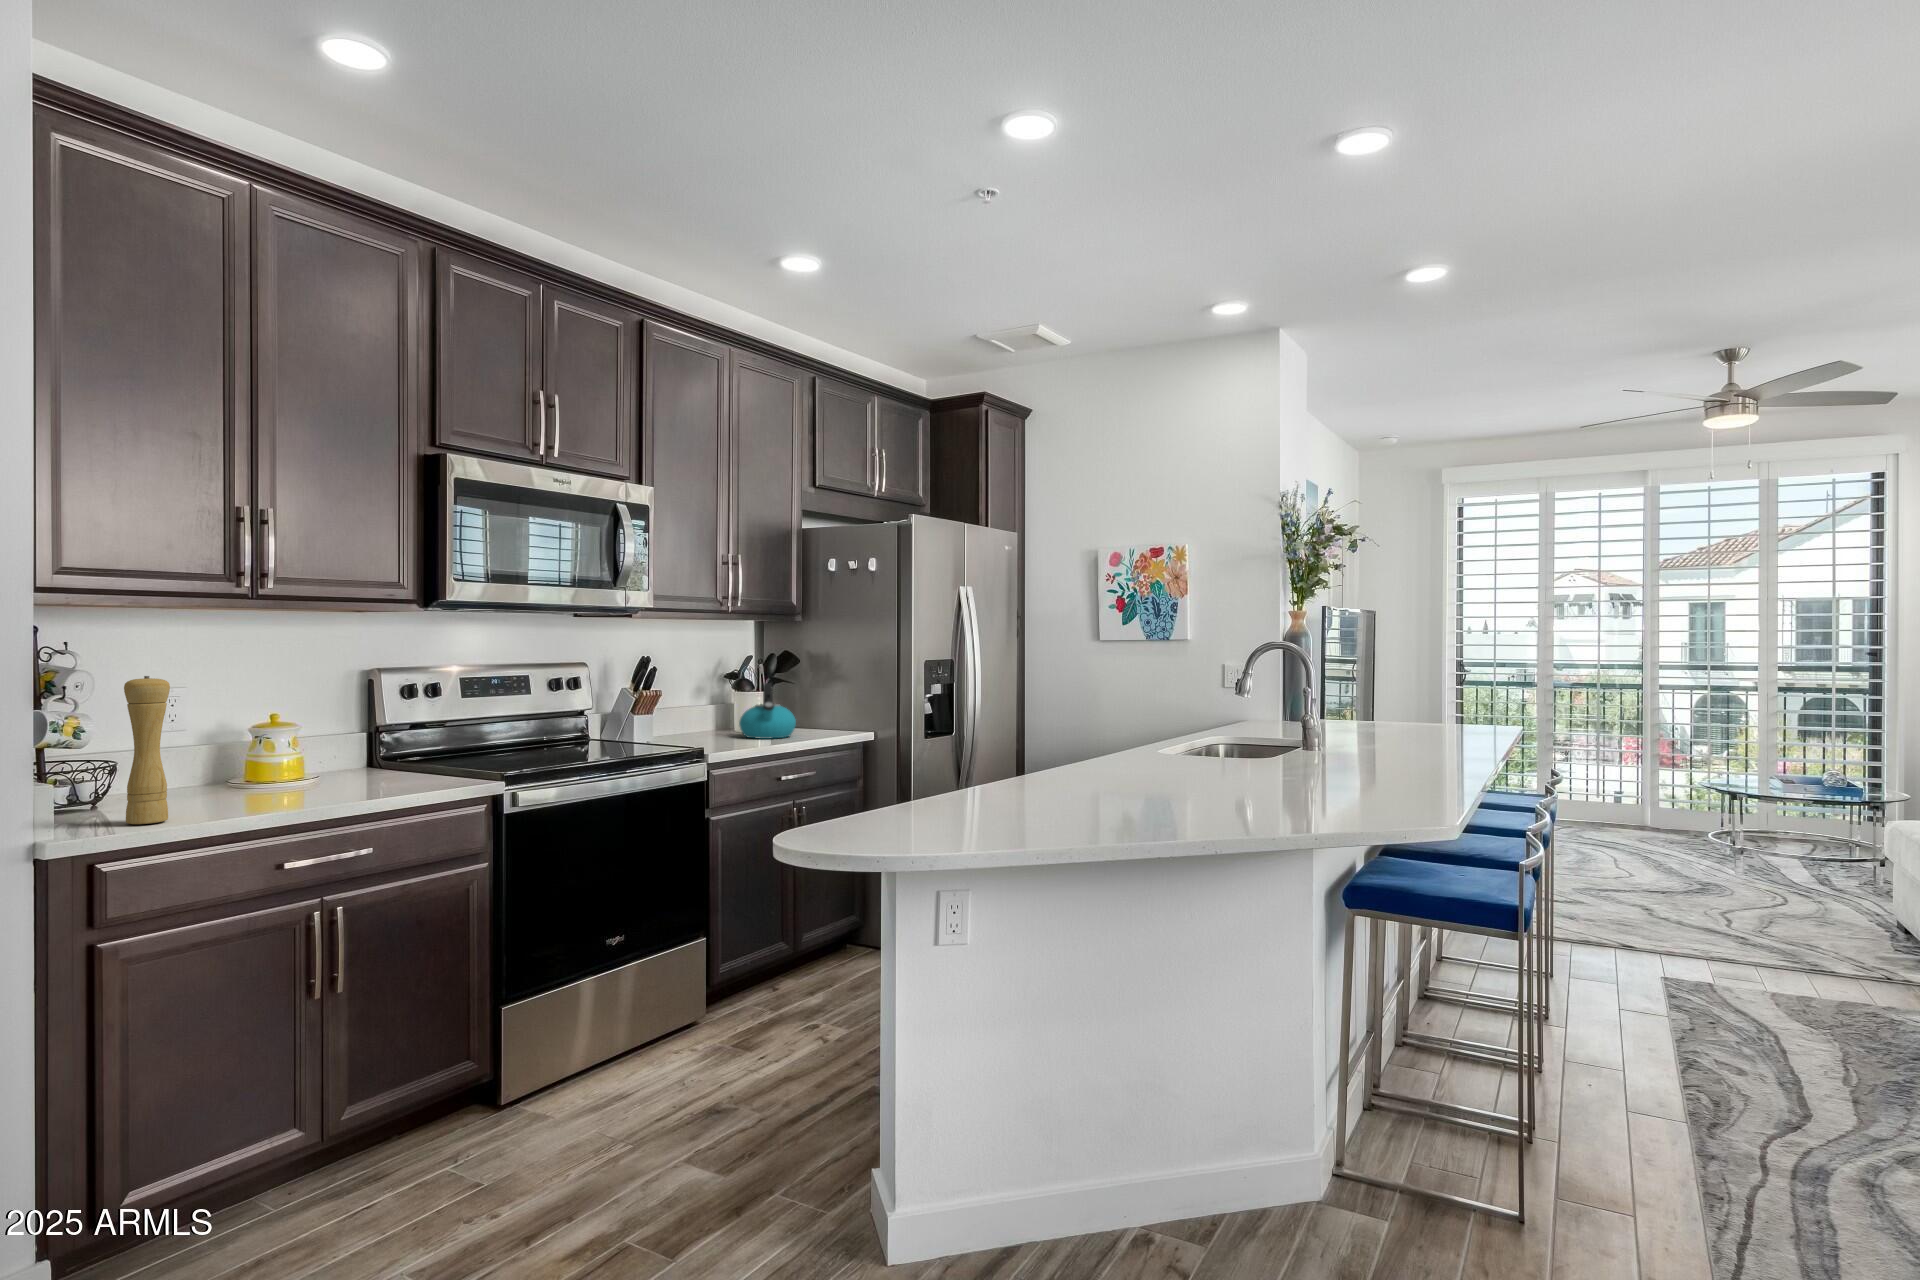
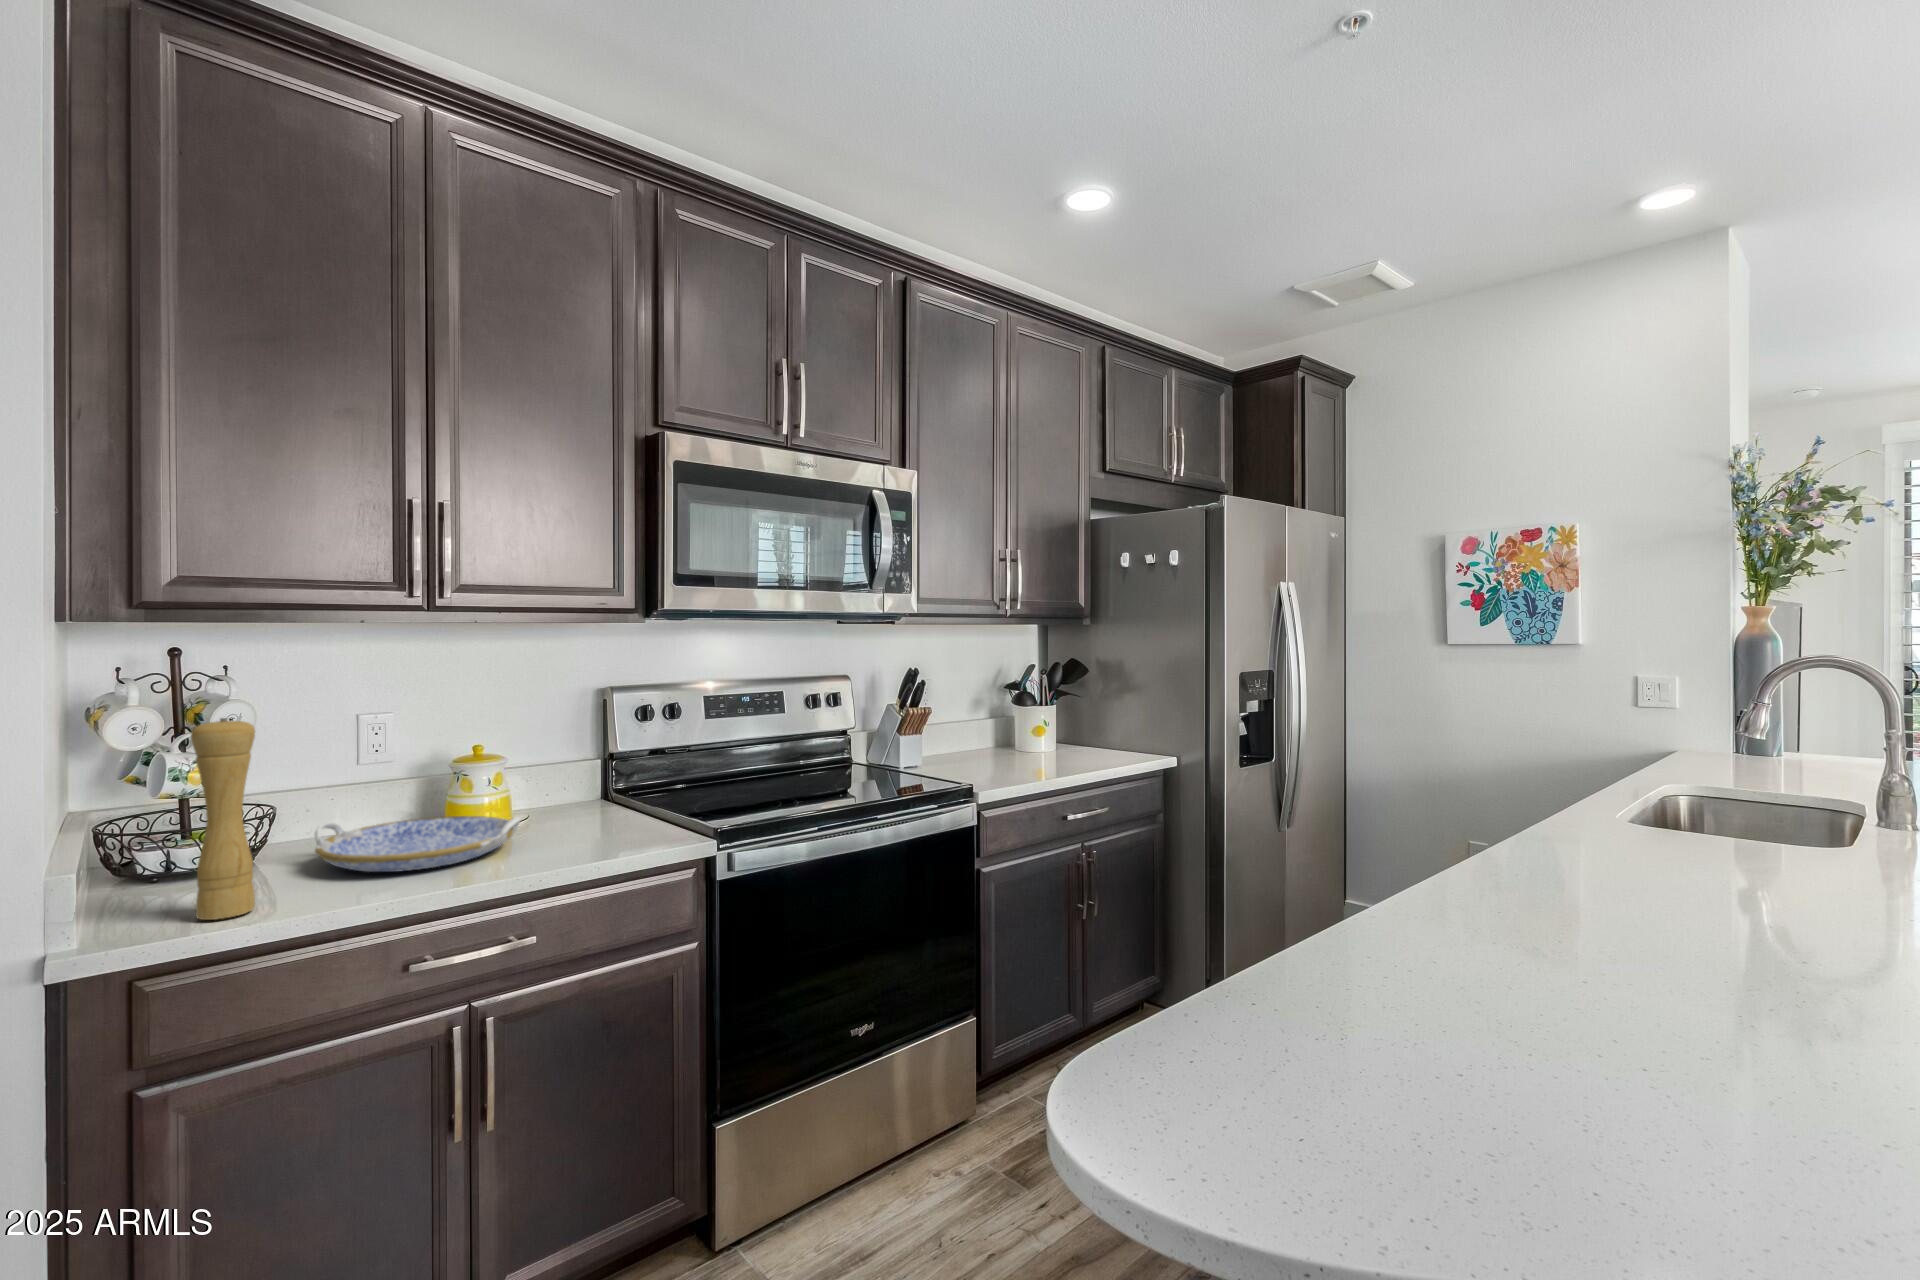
kettle: present [739,683,796,739] -> none [1019,699,1084,765]
serving tray: none [165,764,341,802] -> present [315,816,520,872]

